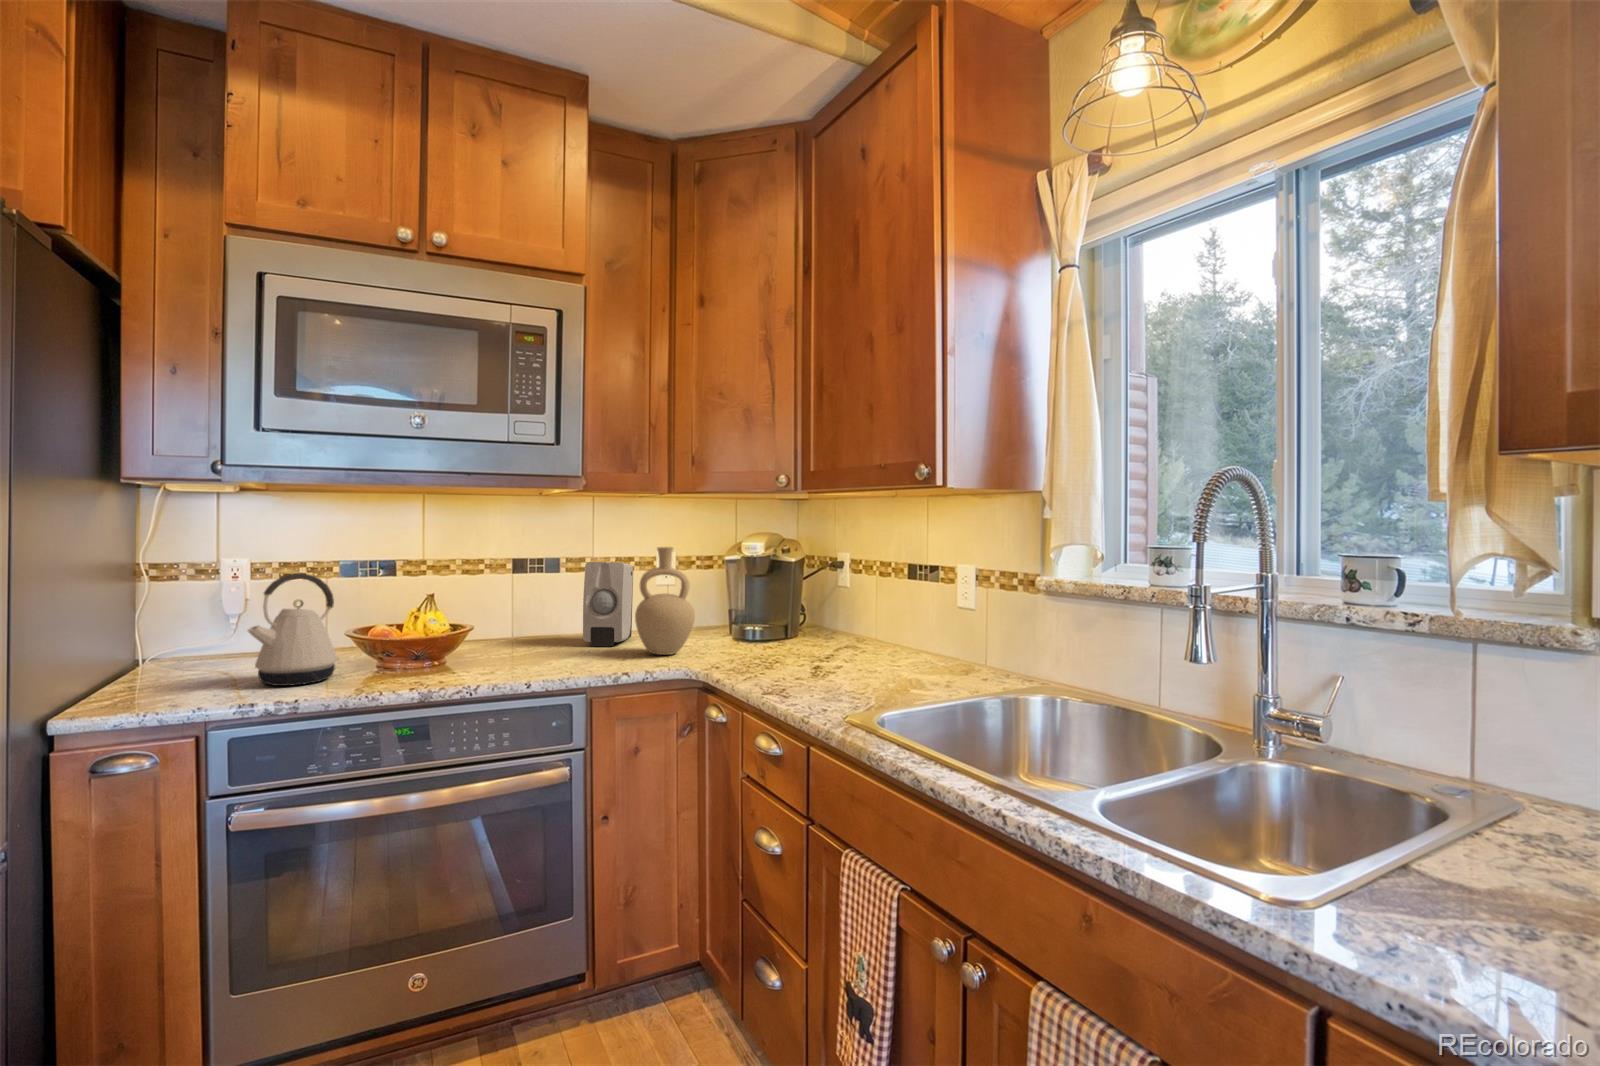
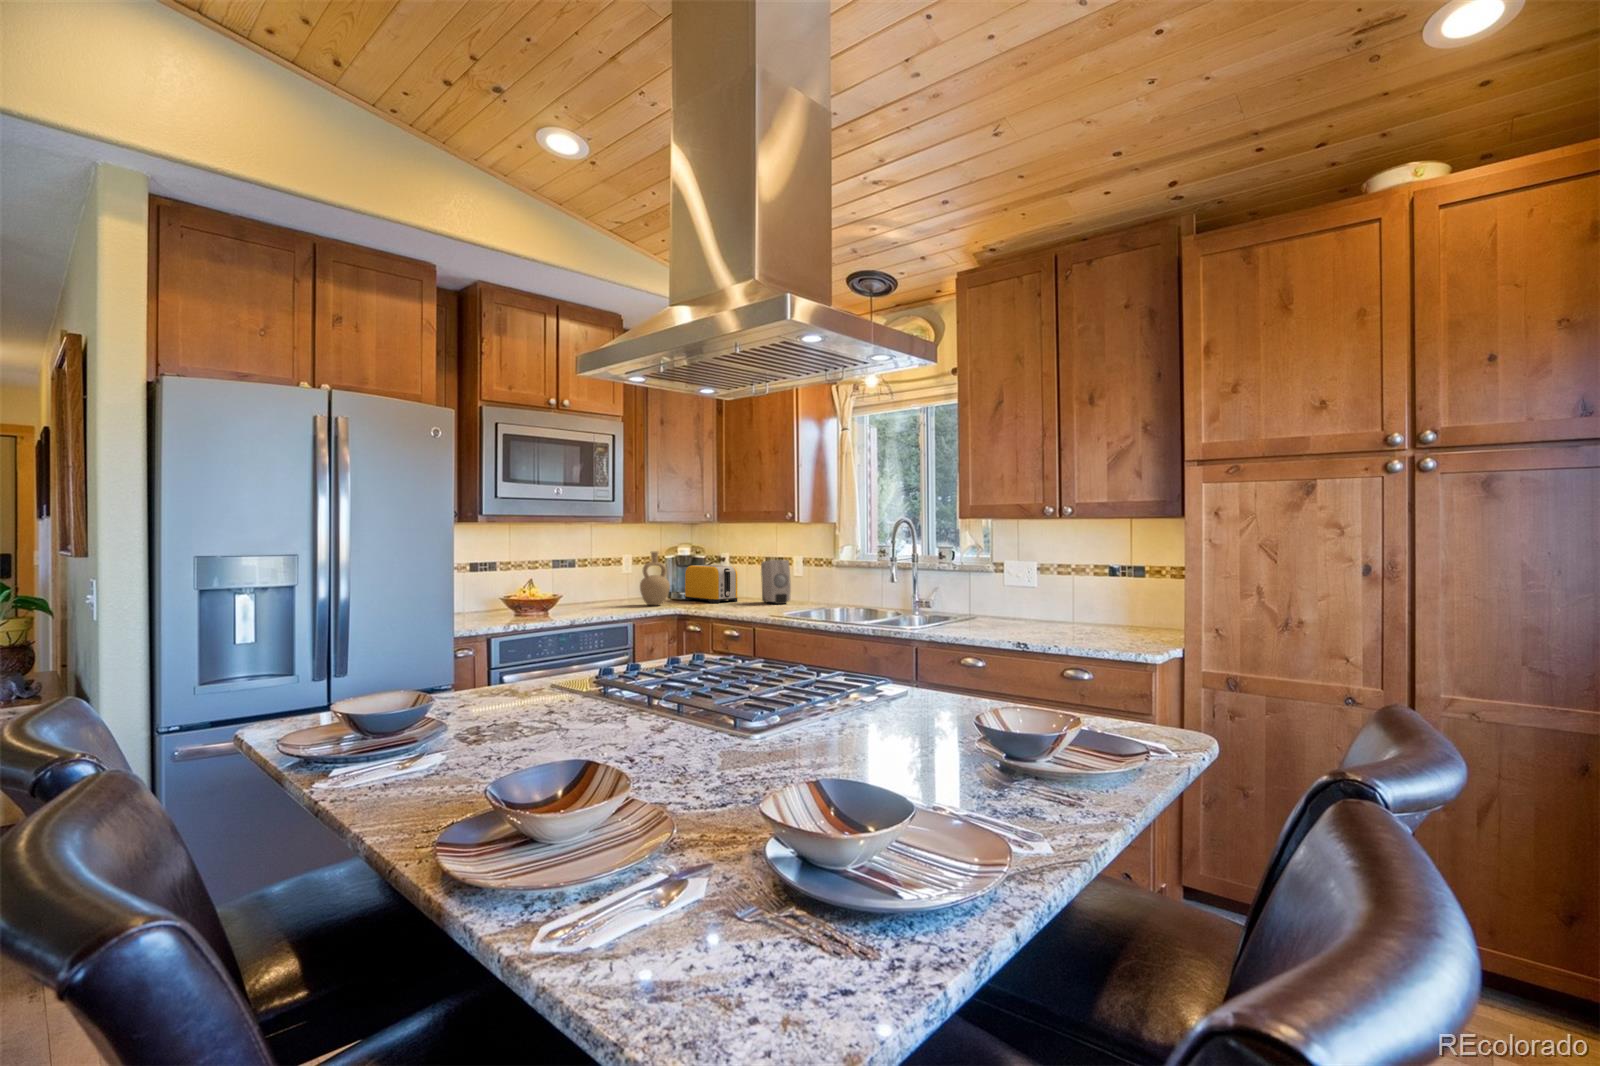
soap dispenser: present [583,562,633,646] -> present [761,560,791,604]
kettle: present [248,573,339,686] -> none [487,567,523,621]
toaster: none [750,576,840,656] -> present [685,565,737,603]

